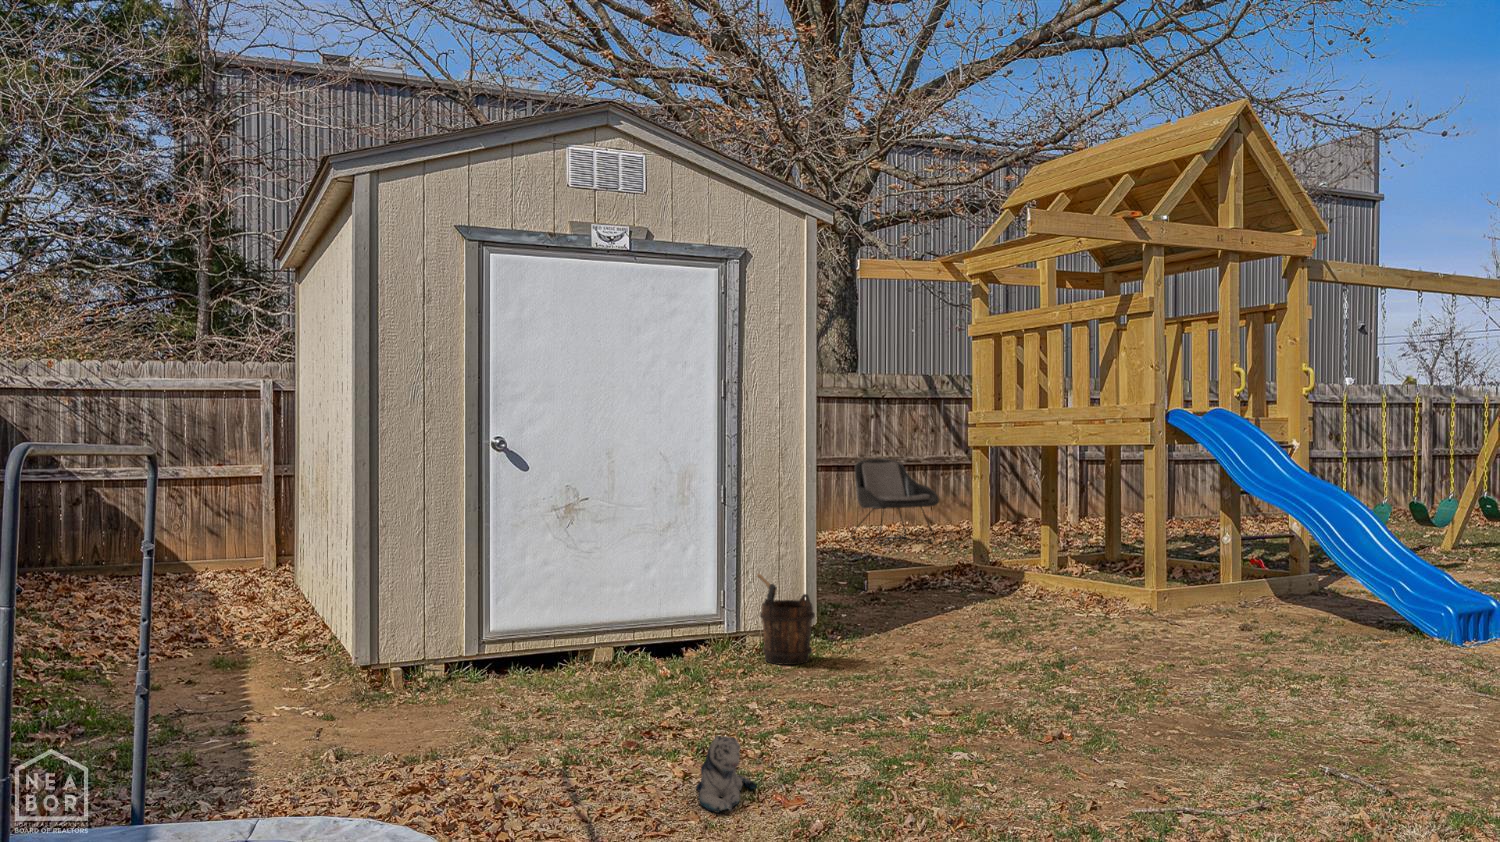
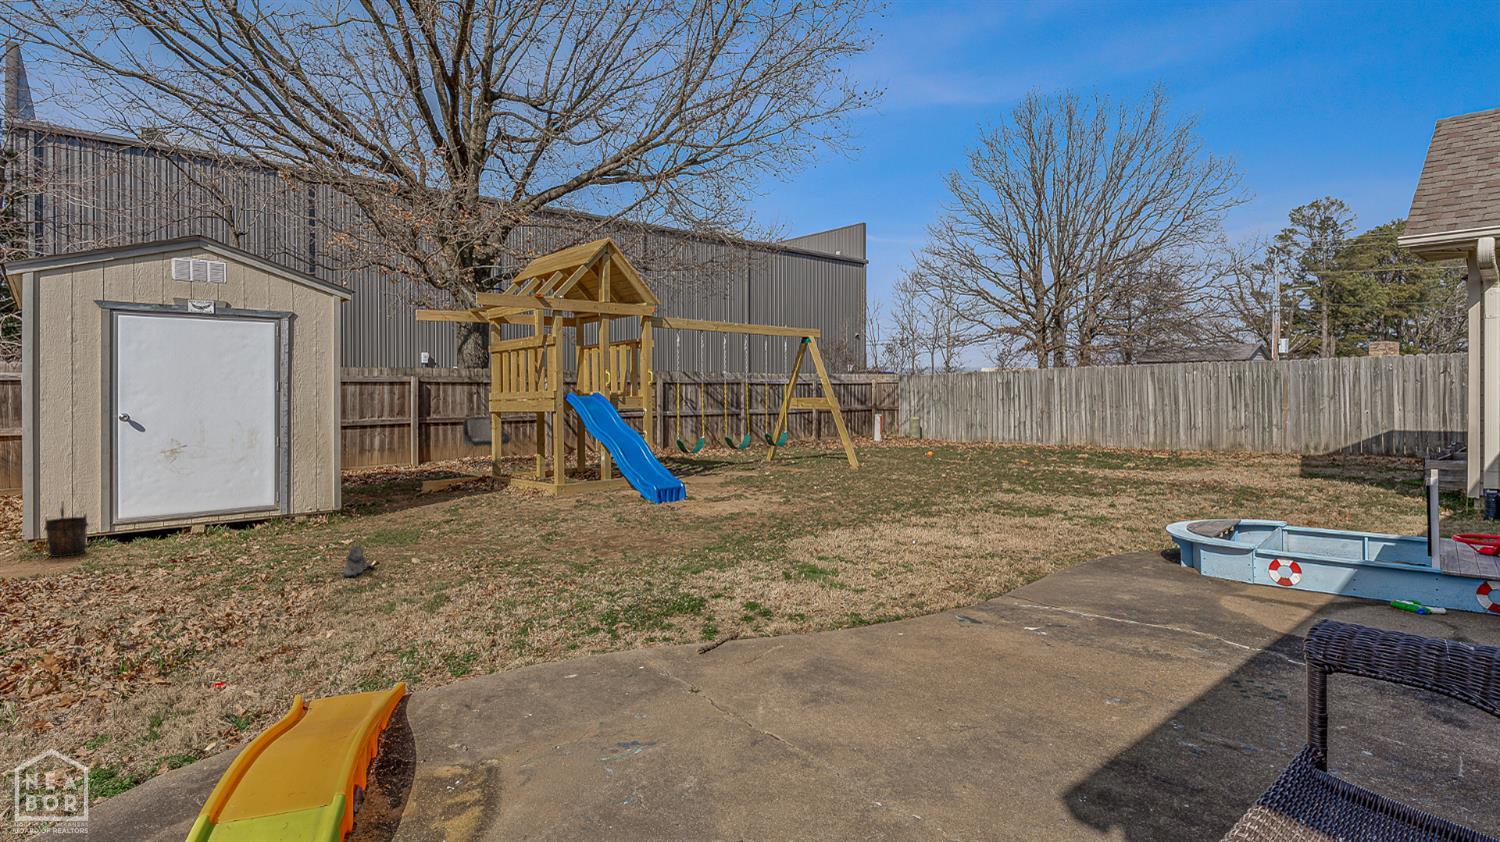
bucket: present [757,574,815,665] -> present [44,502,89,557]
plush toy: present [696,736,756,813] -> present [343,546,373,577]

